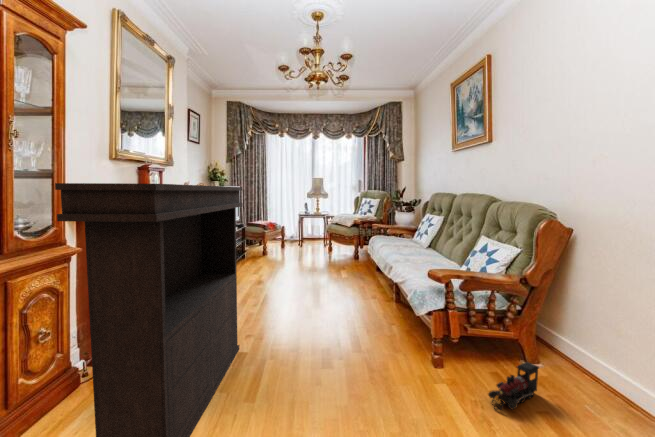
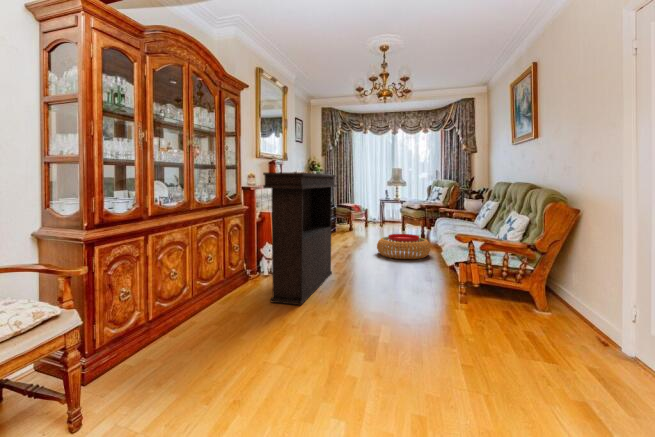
pouf: none [304,264,375,303] -> present [377,234,431,259]
toy train: present [488,362,539,410] -> none [475,282,512,304]

